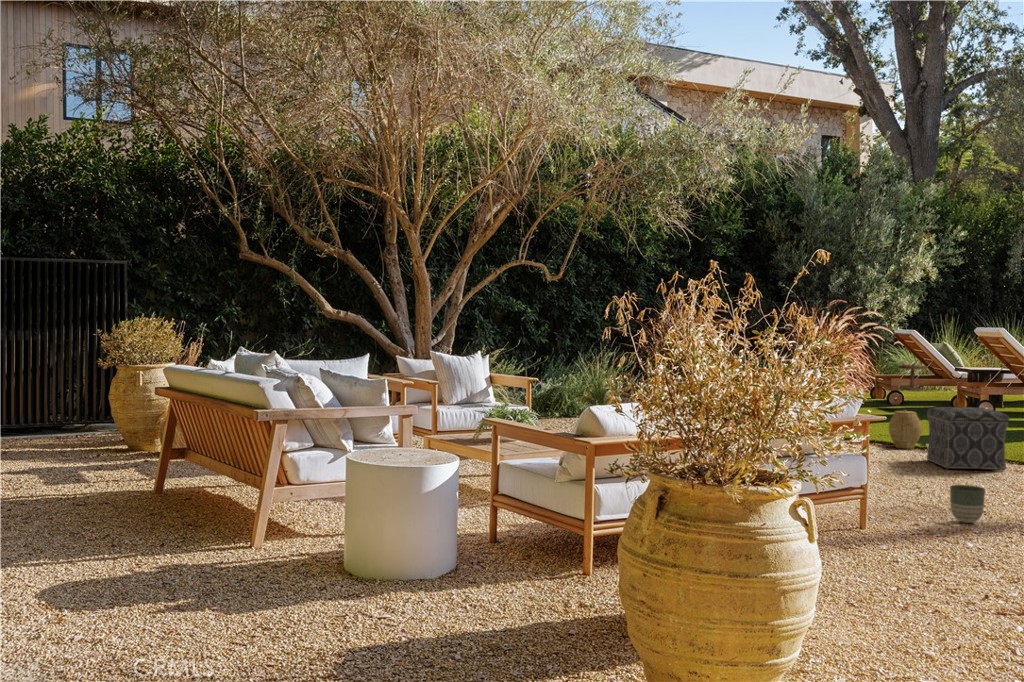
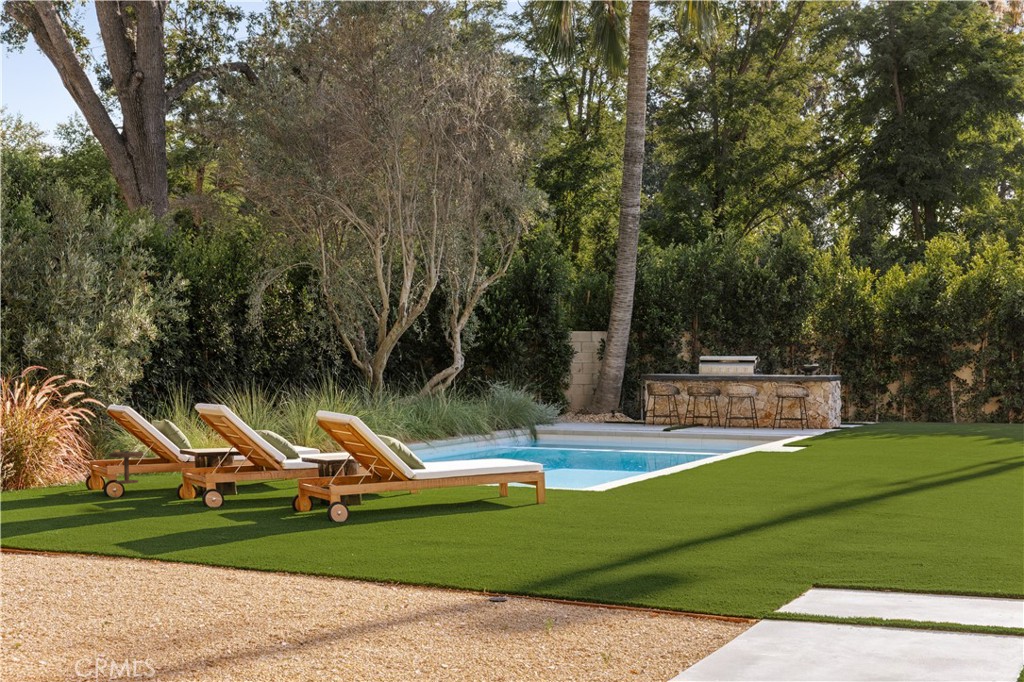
ottoman: present [927,407,1009,470] -> none [130,505,220,583]
woven basket: present [889,410,922,449] -> none [89,514,128,563]
planter: present [950,485,985,523] -> none [141,603,179,648]

